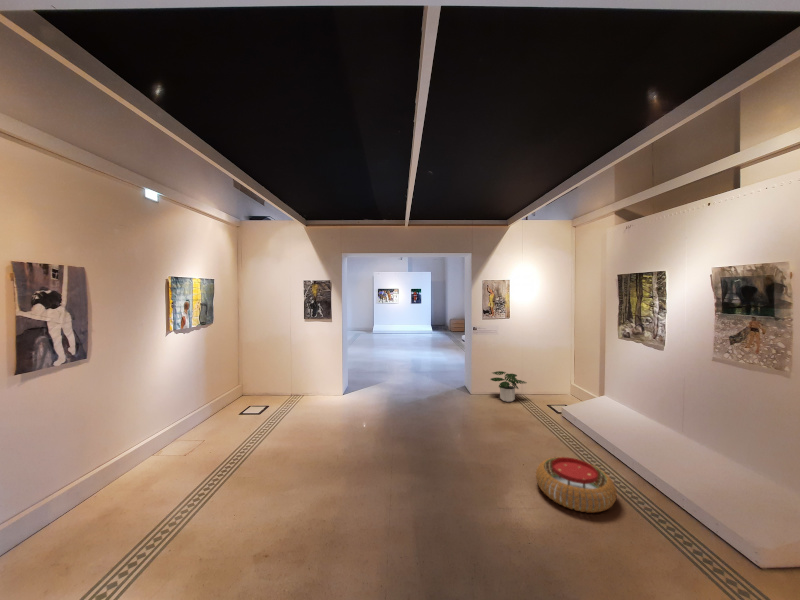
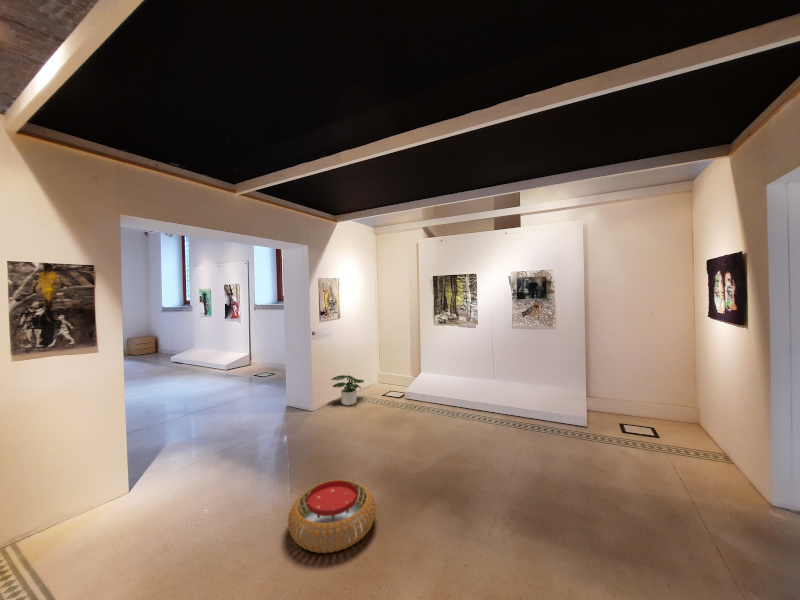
pouf: present [536,457,617,513] -> present [288,480,376,553]

